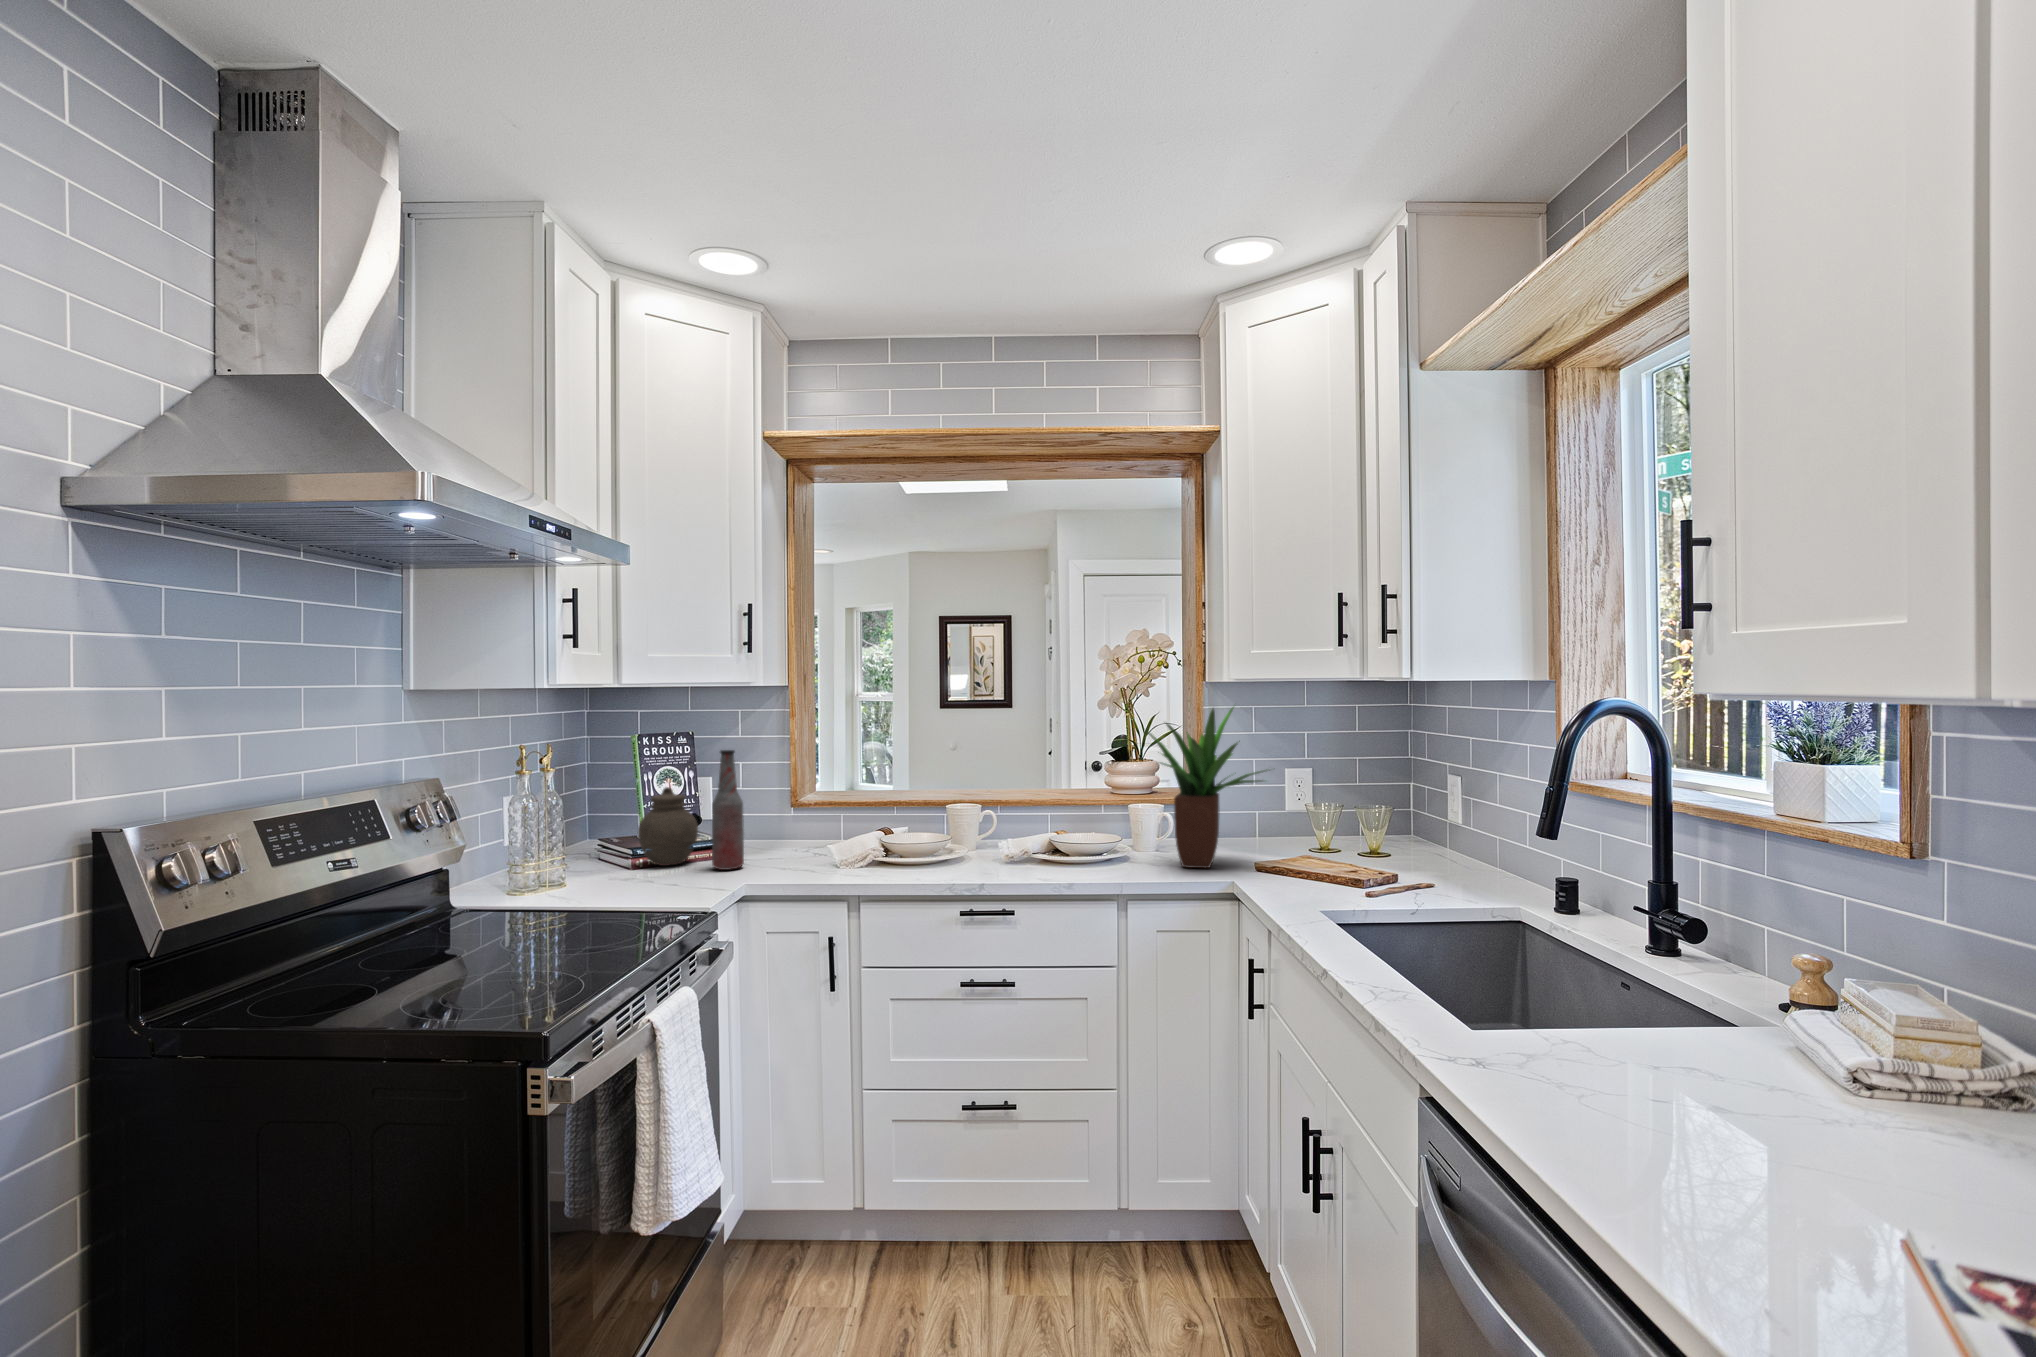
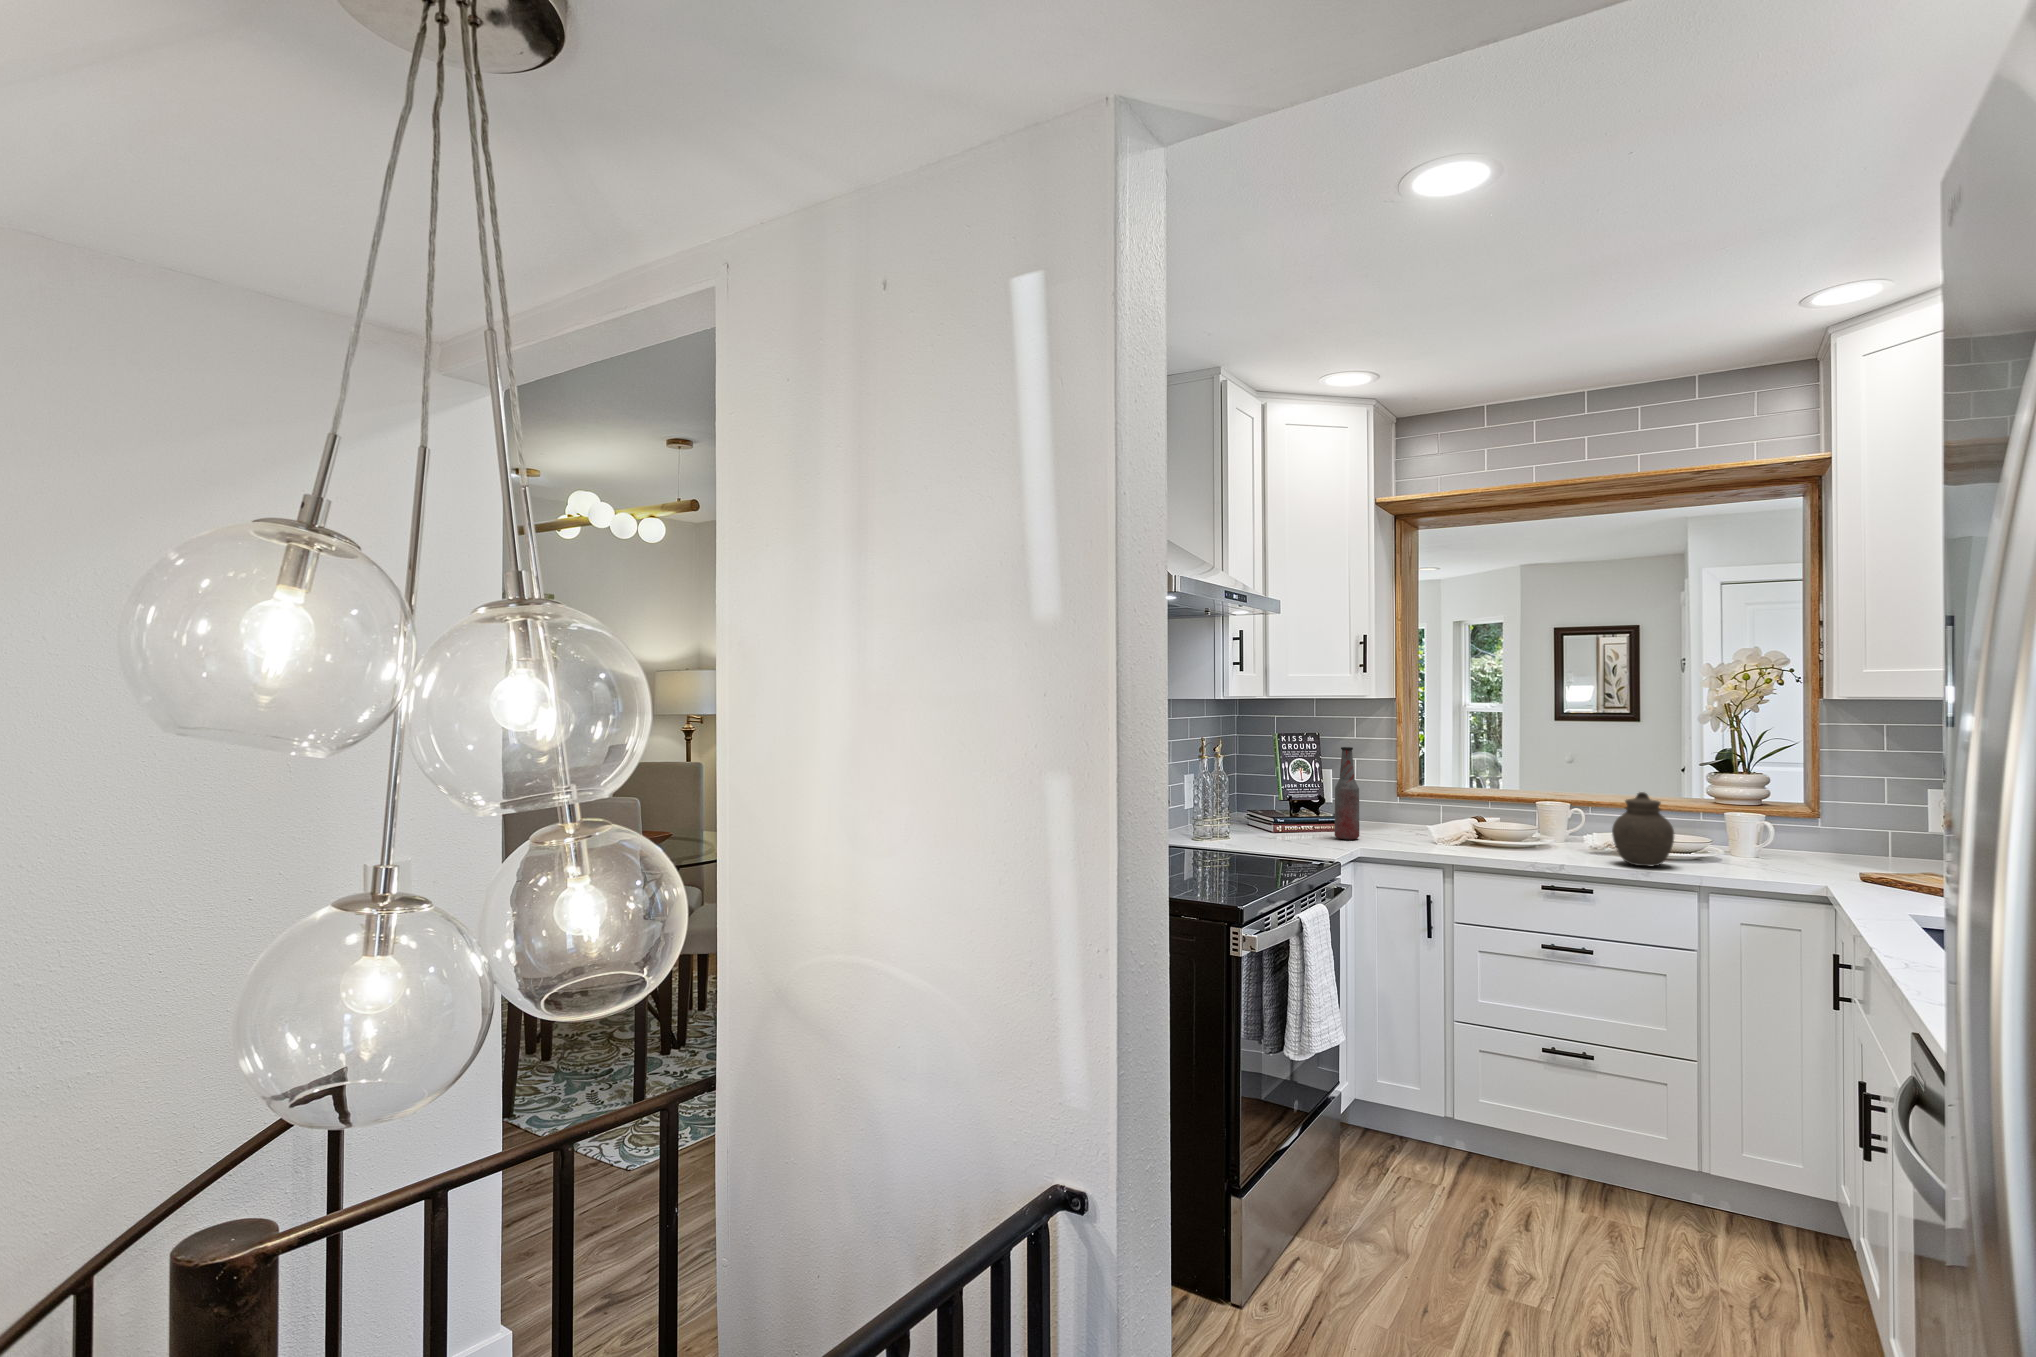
potted plant: present [1148,707,1266,868] -> none [1732,722,1883,876]
jar: present [638,787,698,866] -> present [1612,792,1674,866]

